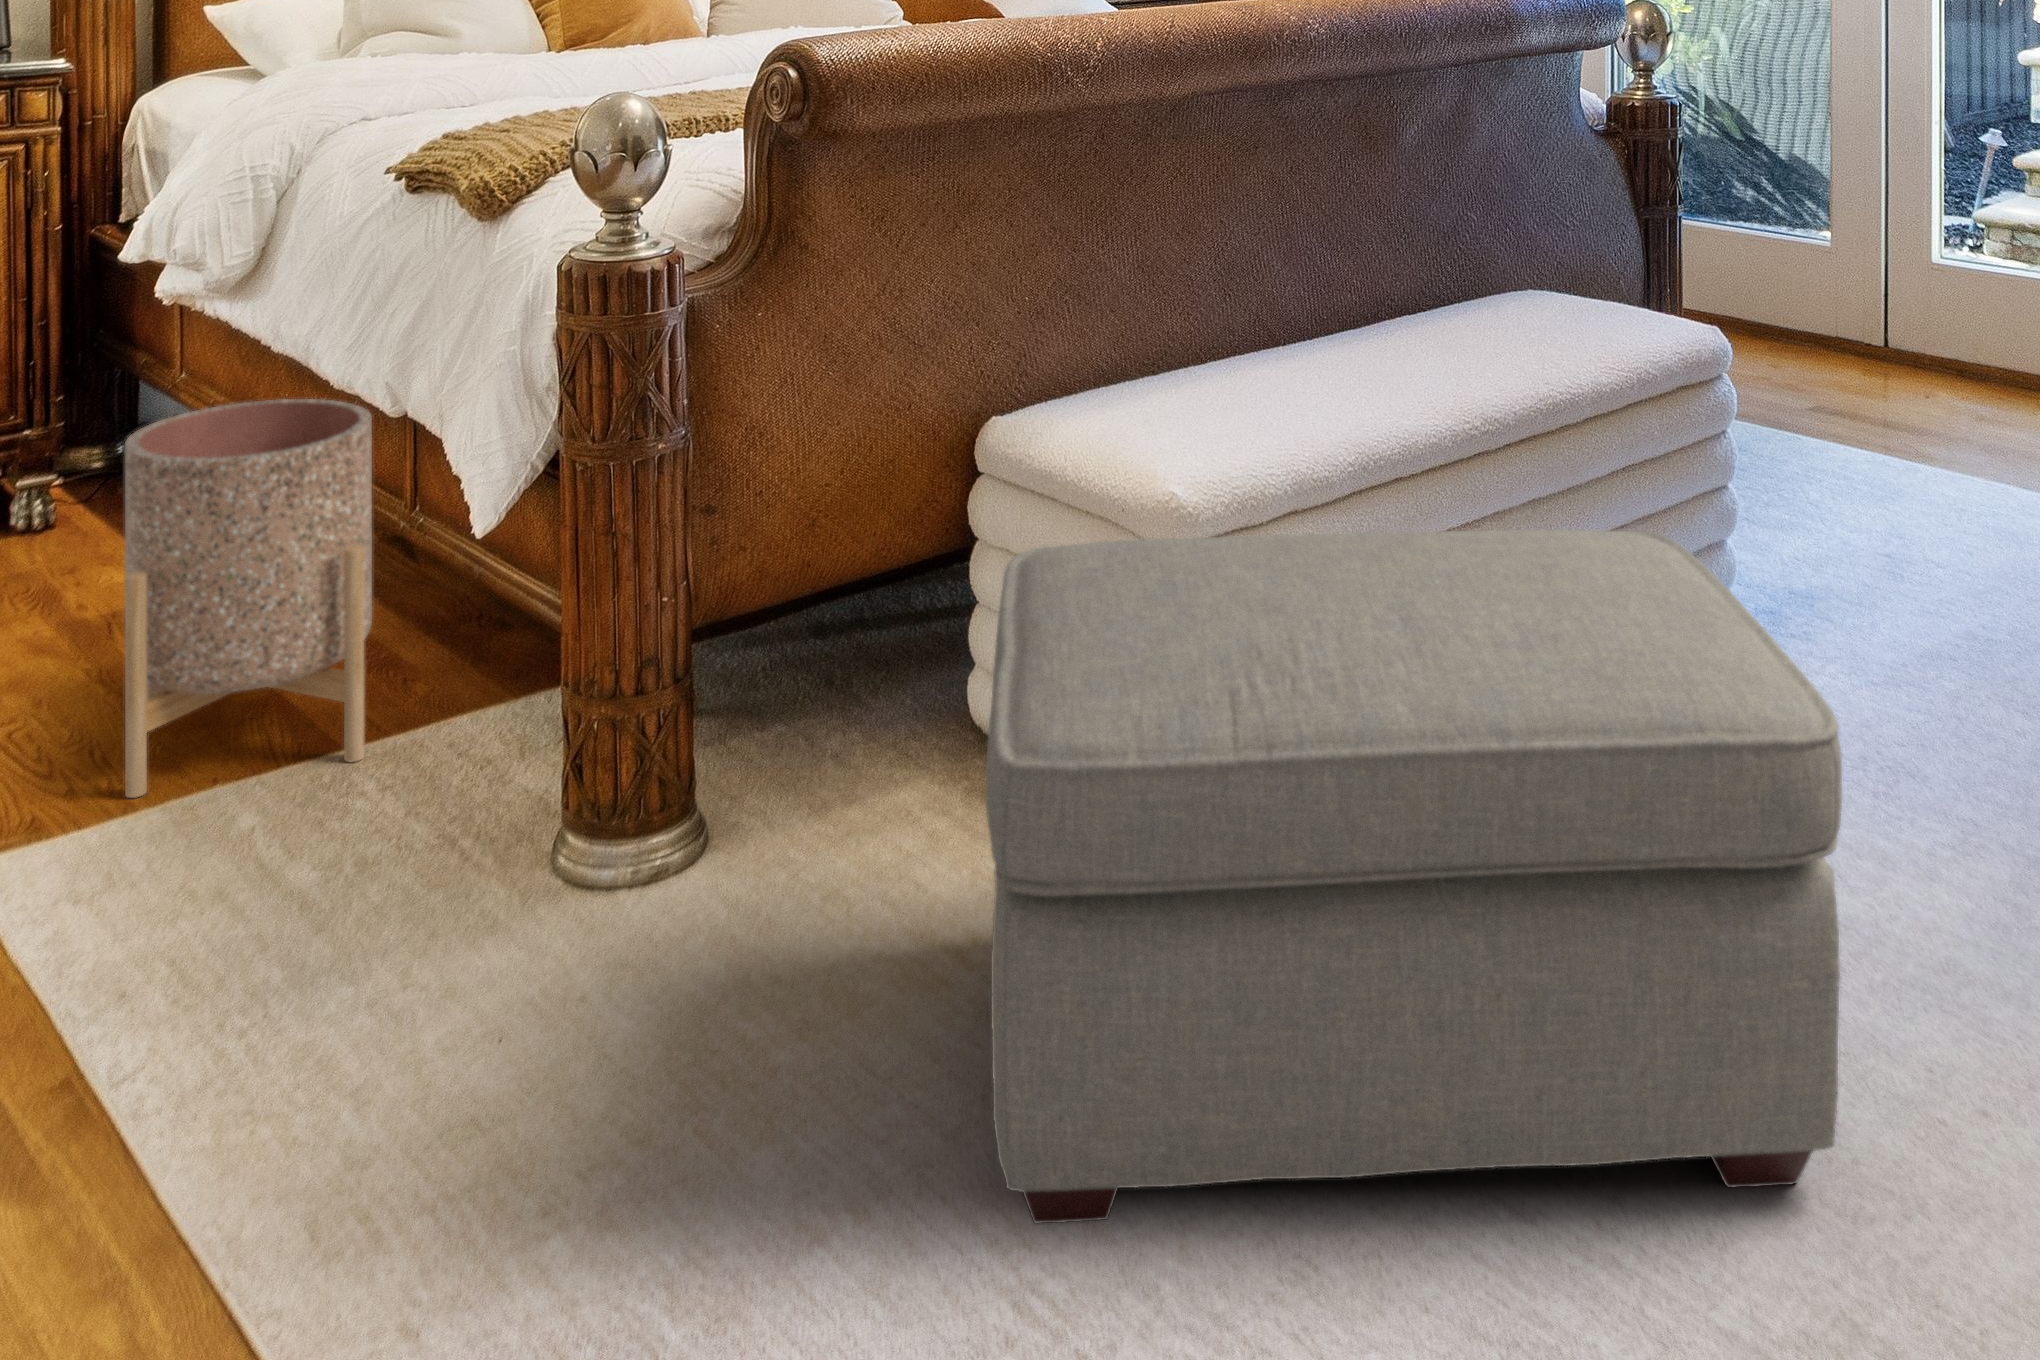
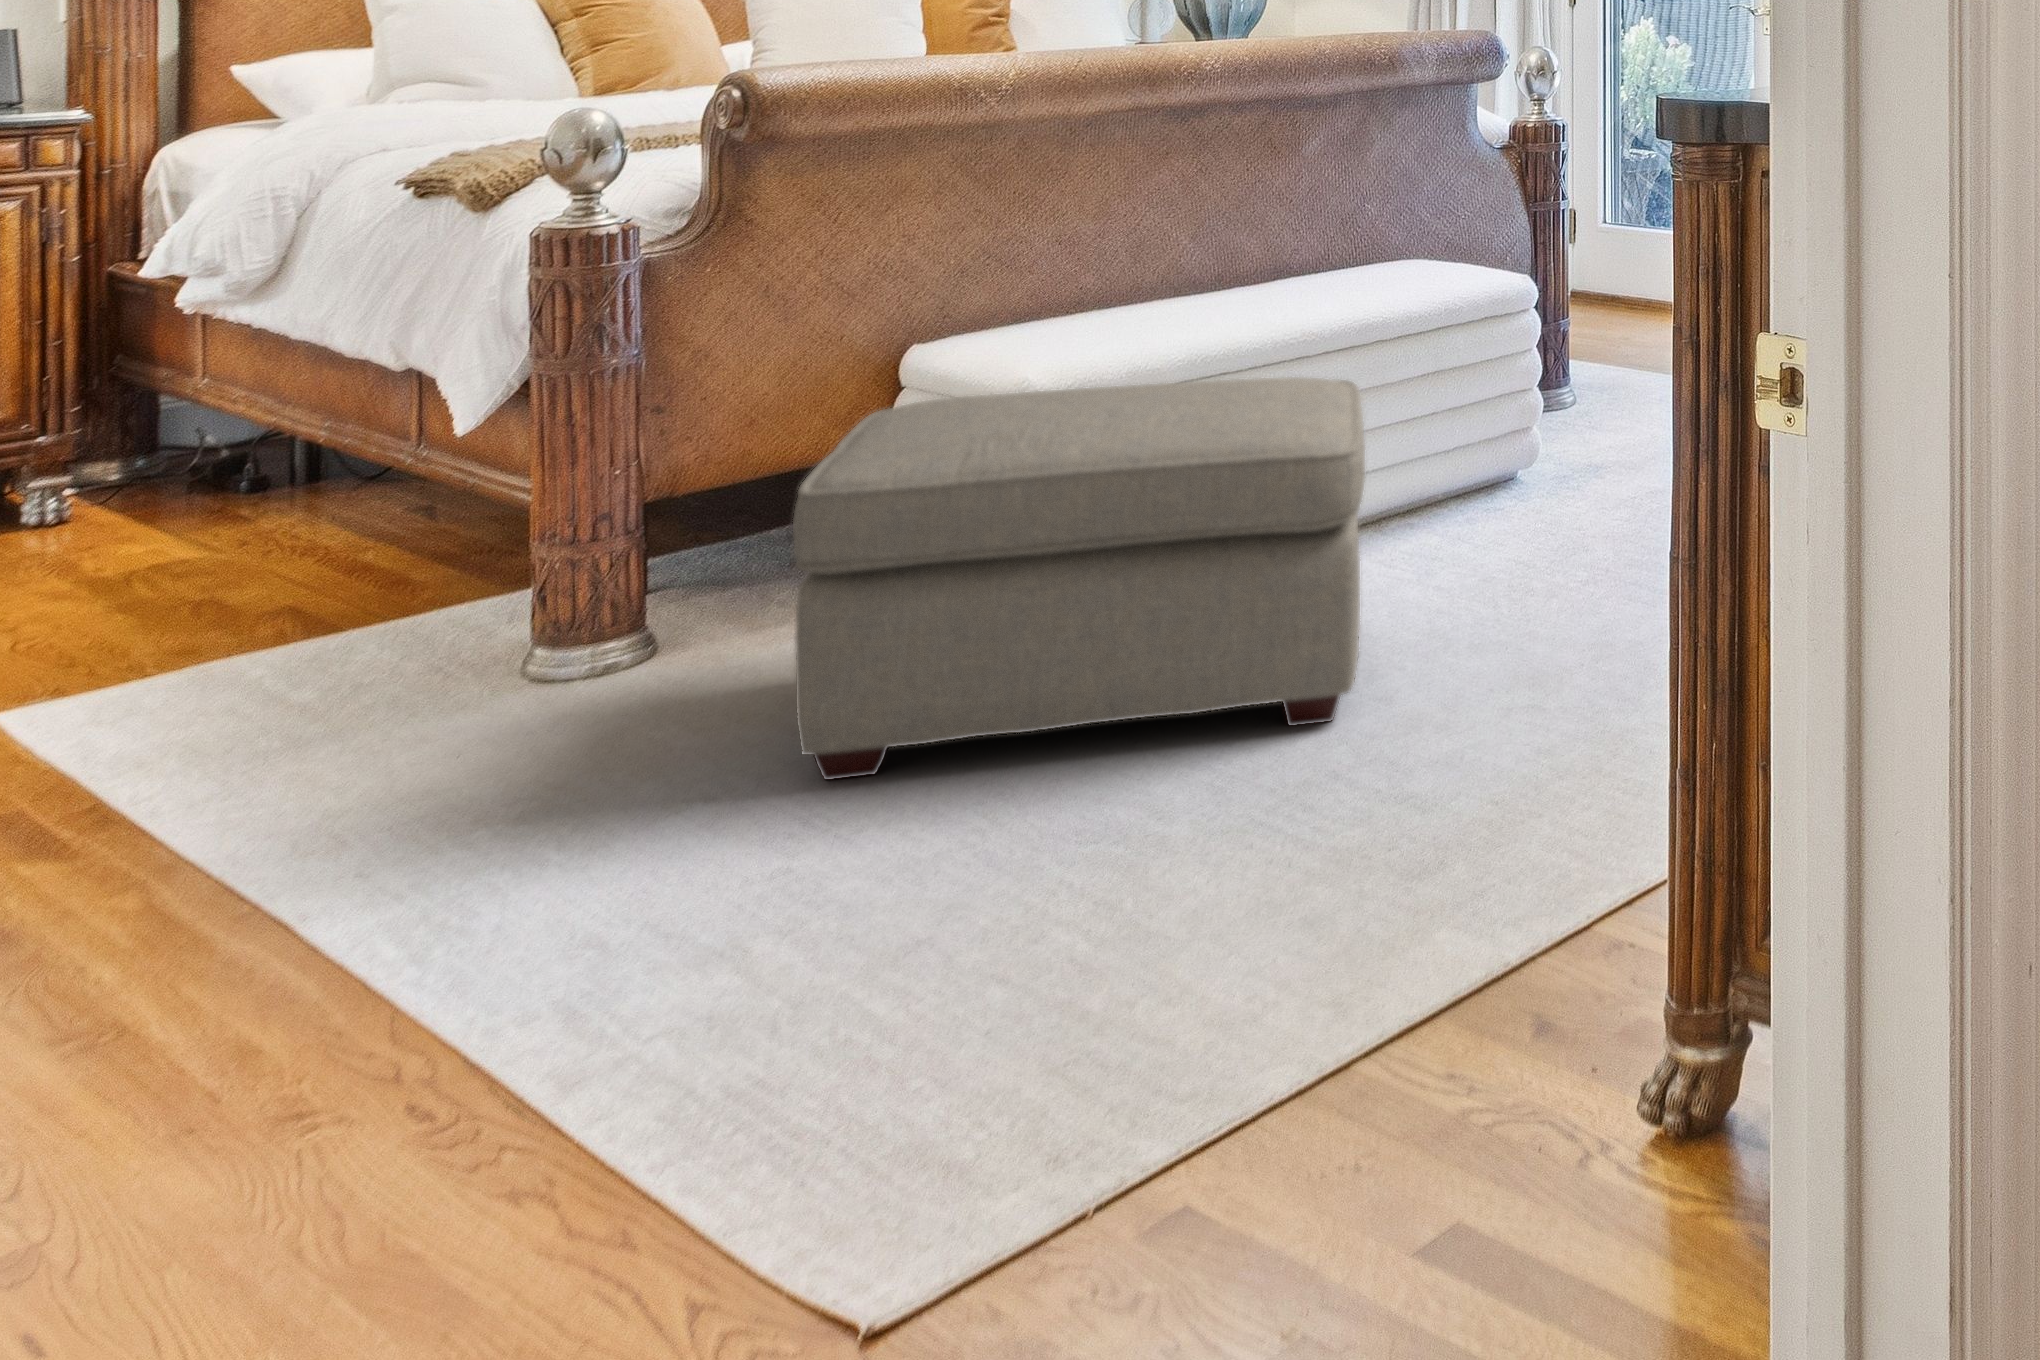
planter: present [125,399,372,798] -> none [146,365,380,664]

